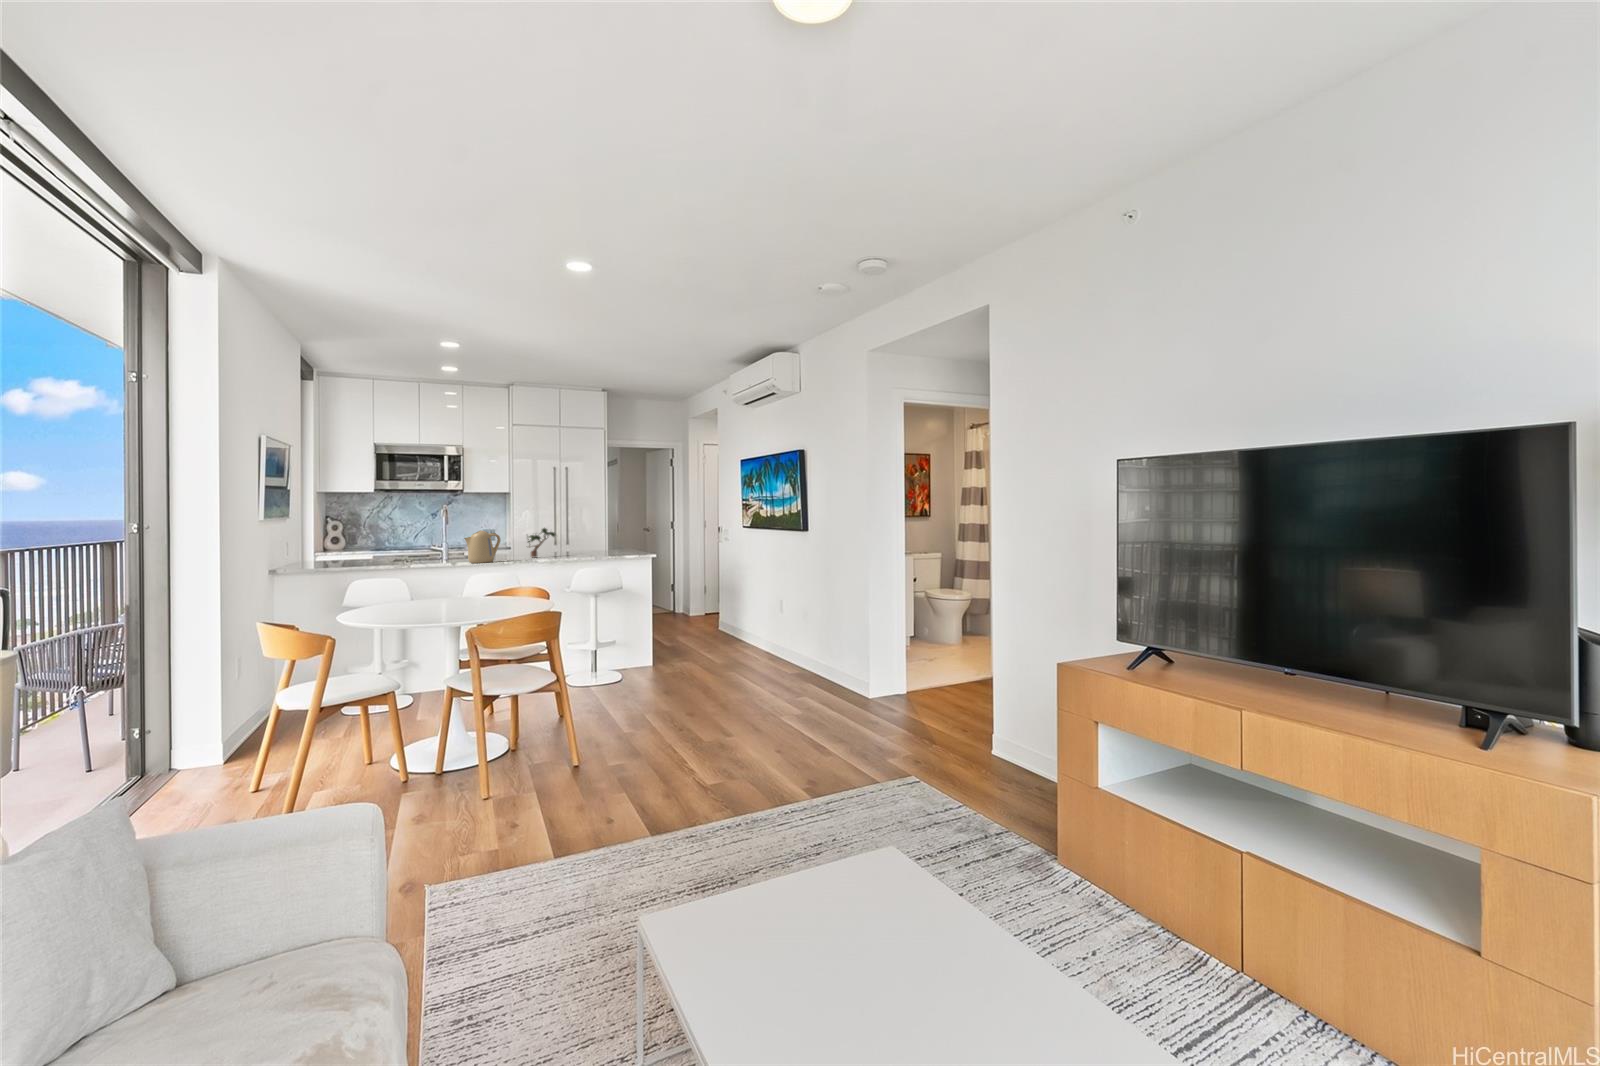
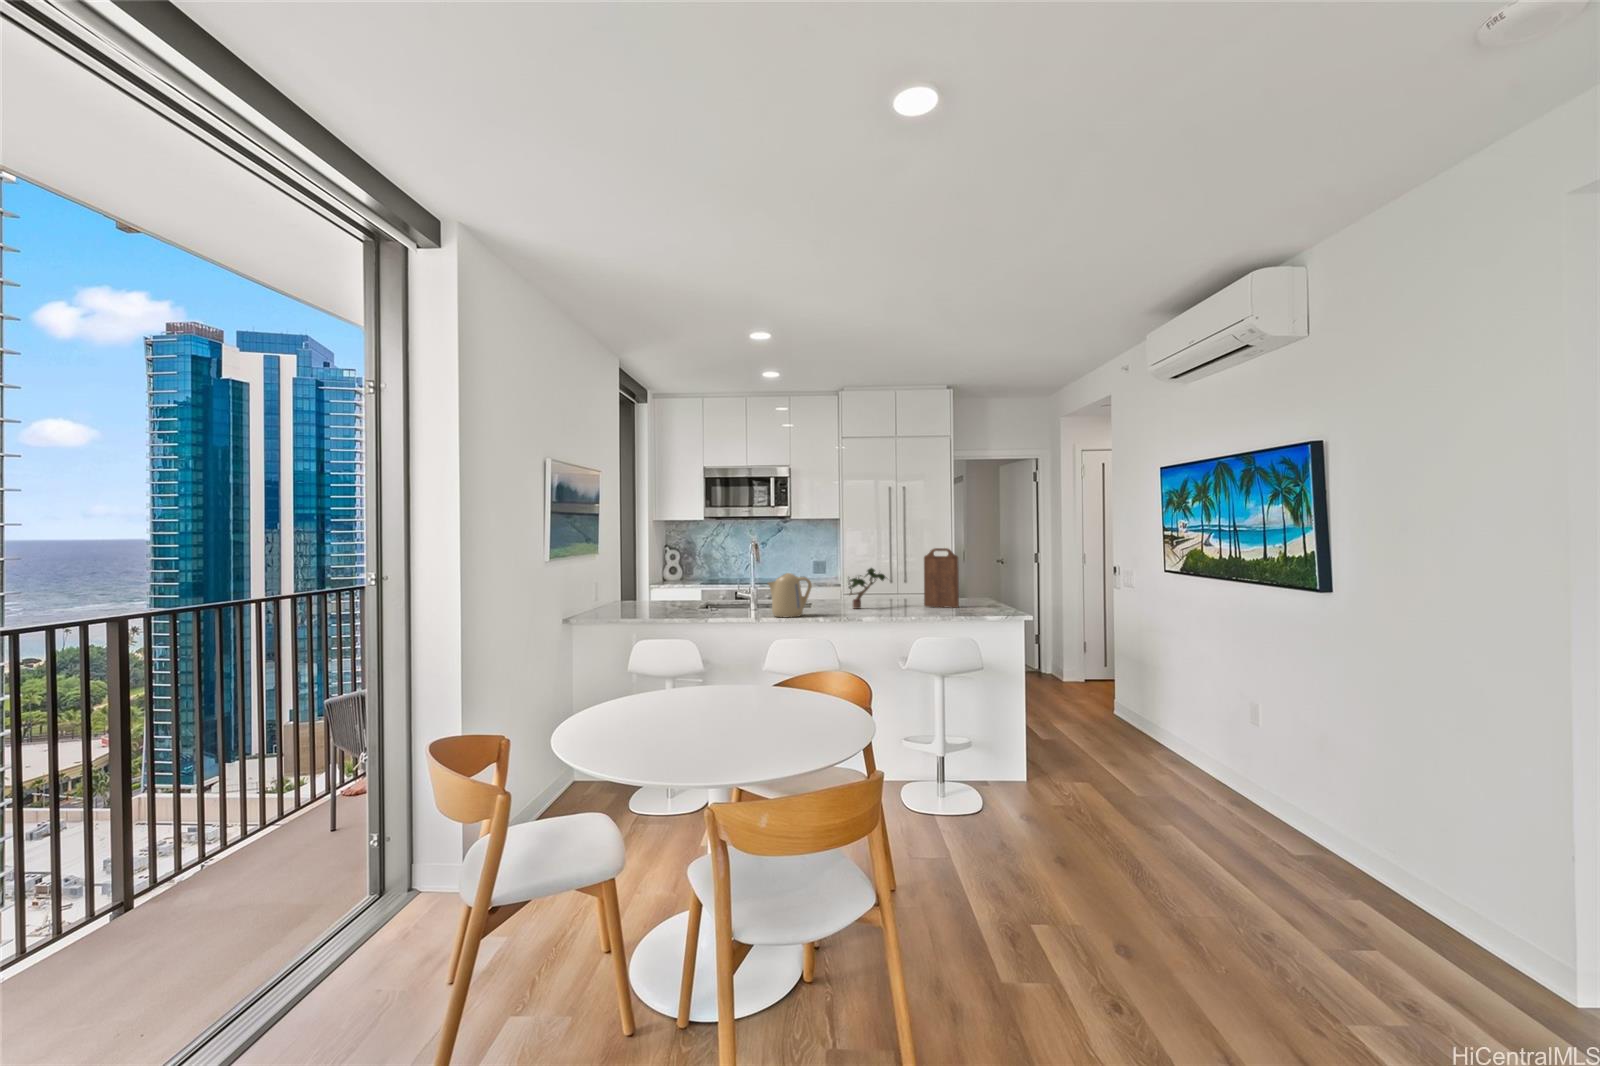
cutting board: none [584,513,610,554] -> present [924,548,959,608]

